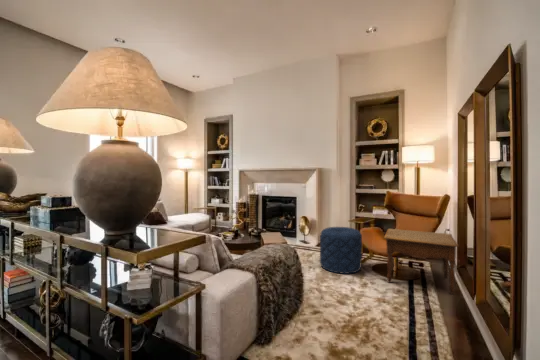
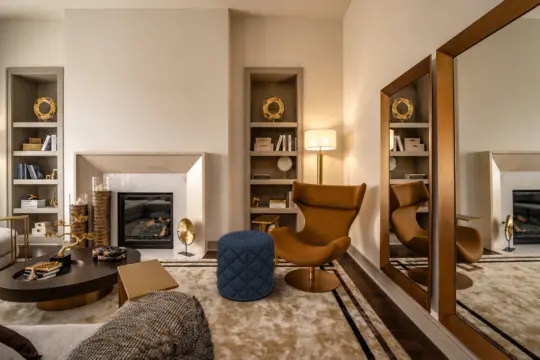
side table: present [384,229,458,294] -> none [302,227,393,302]

